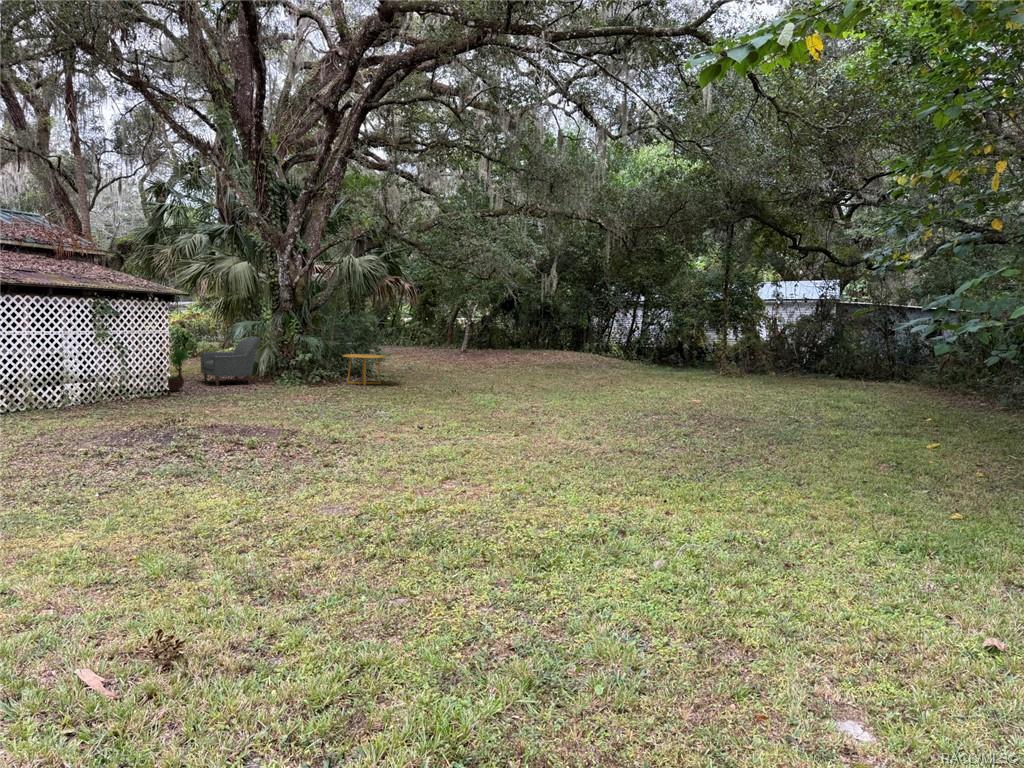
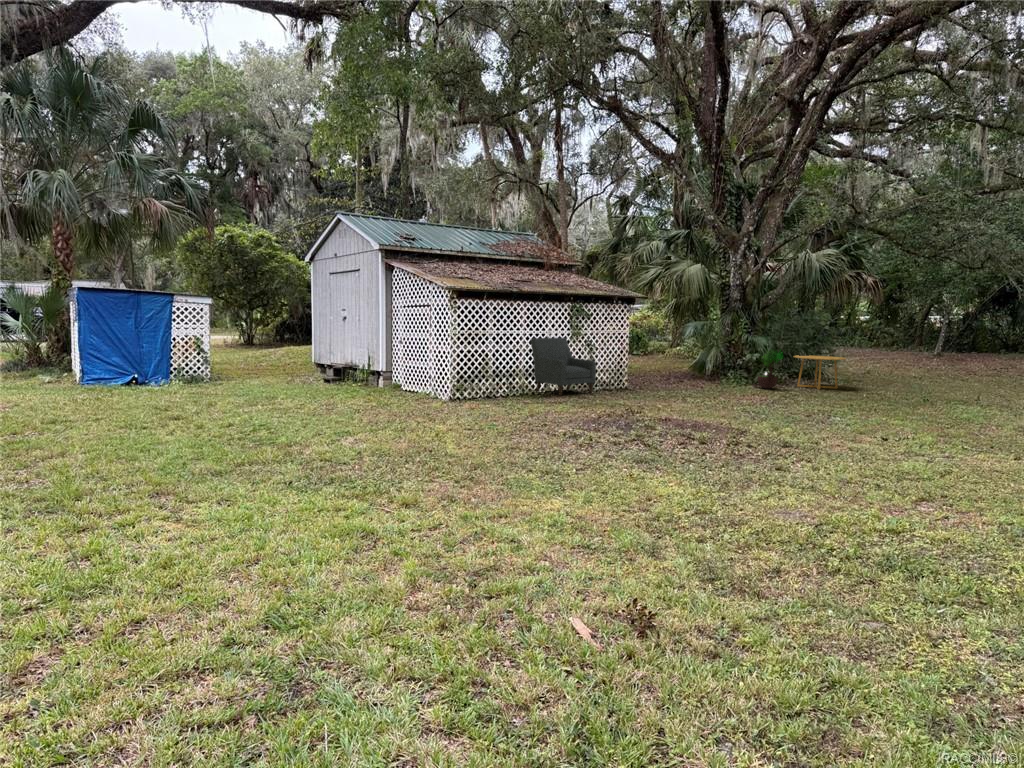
chair: present [201,337,260,386] -> present [530,338,596,396]
potted tree: present [167,350,188,391] -> present [758,351,781,389]

